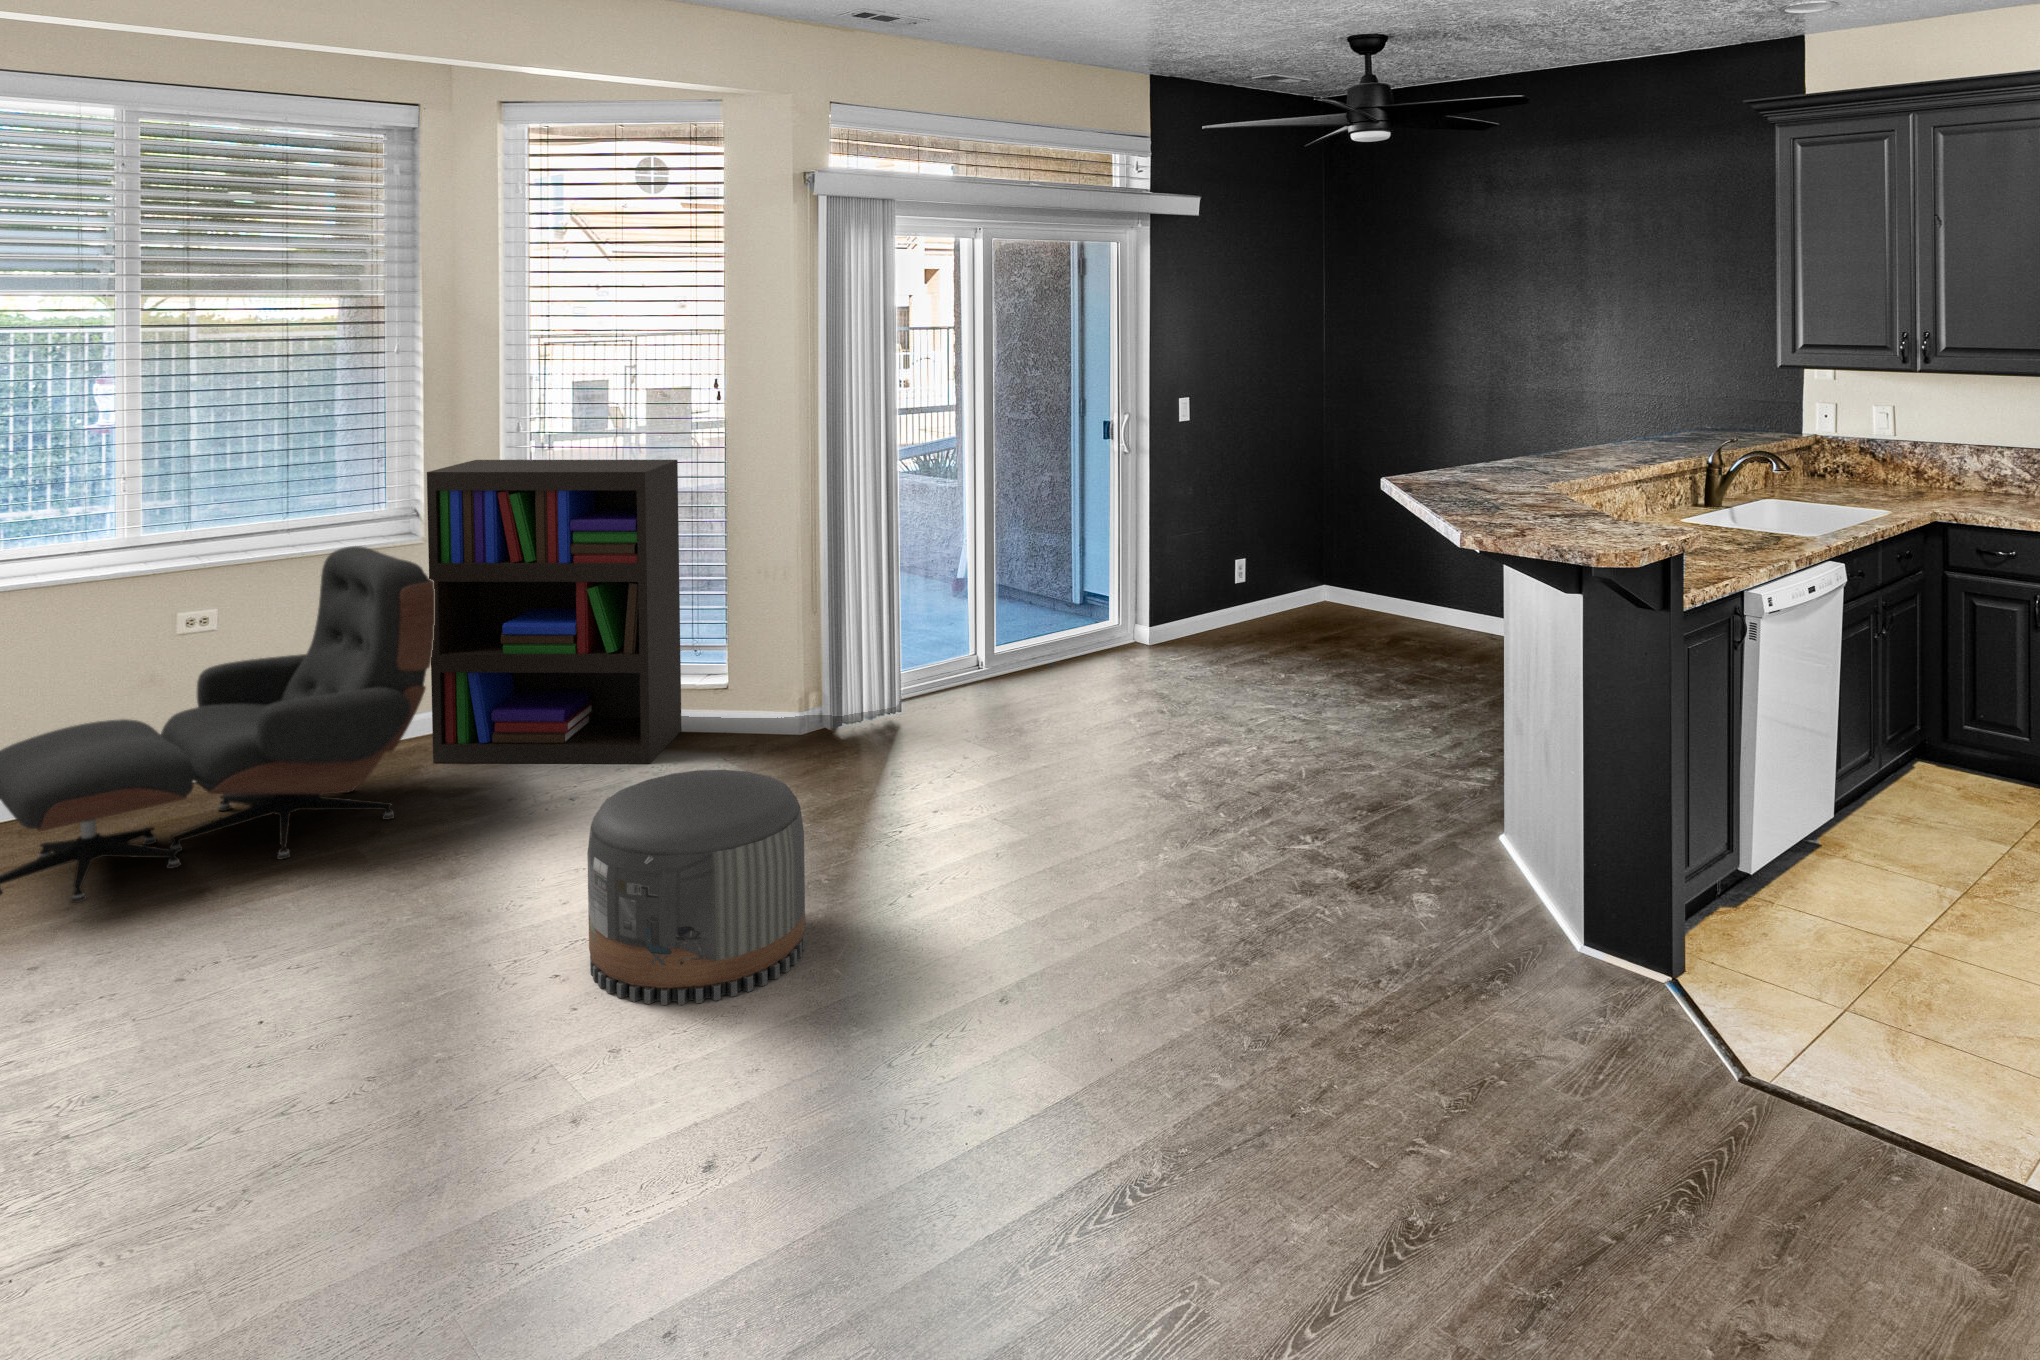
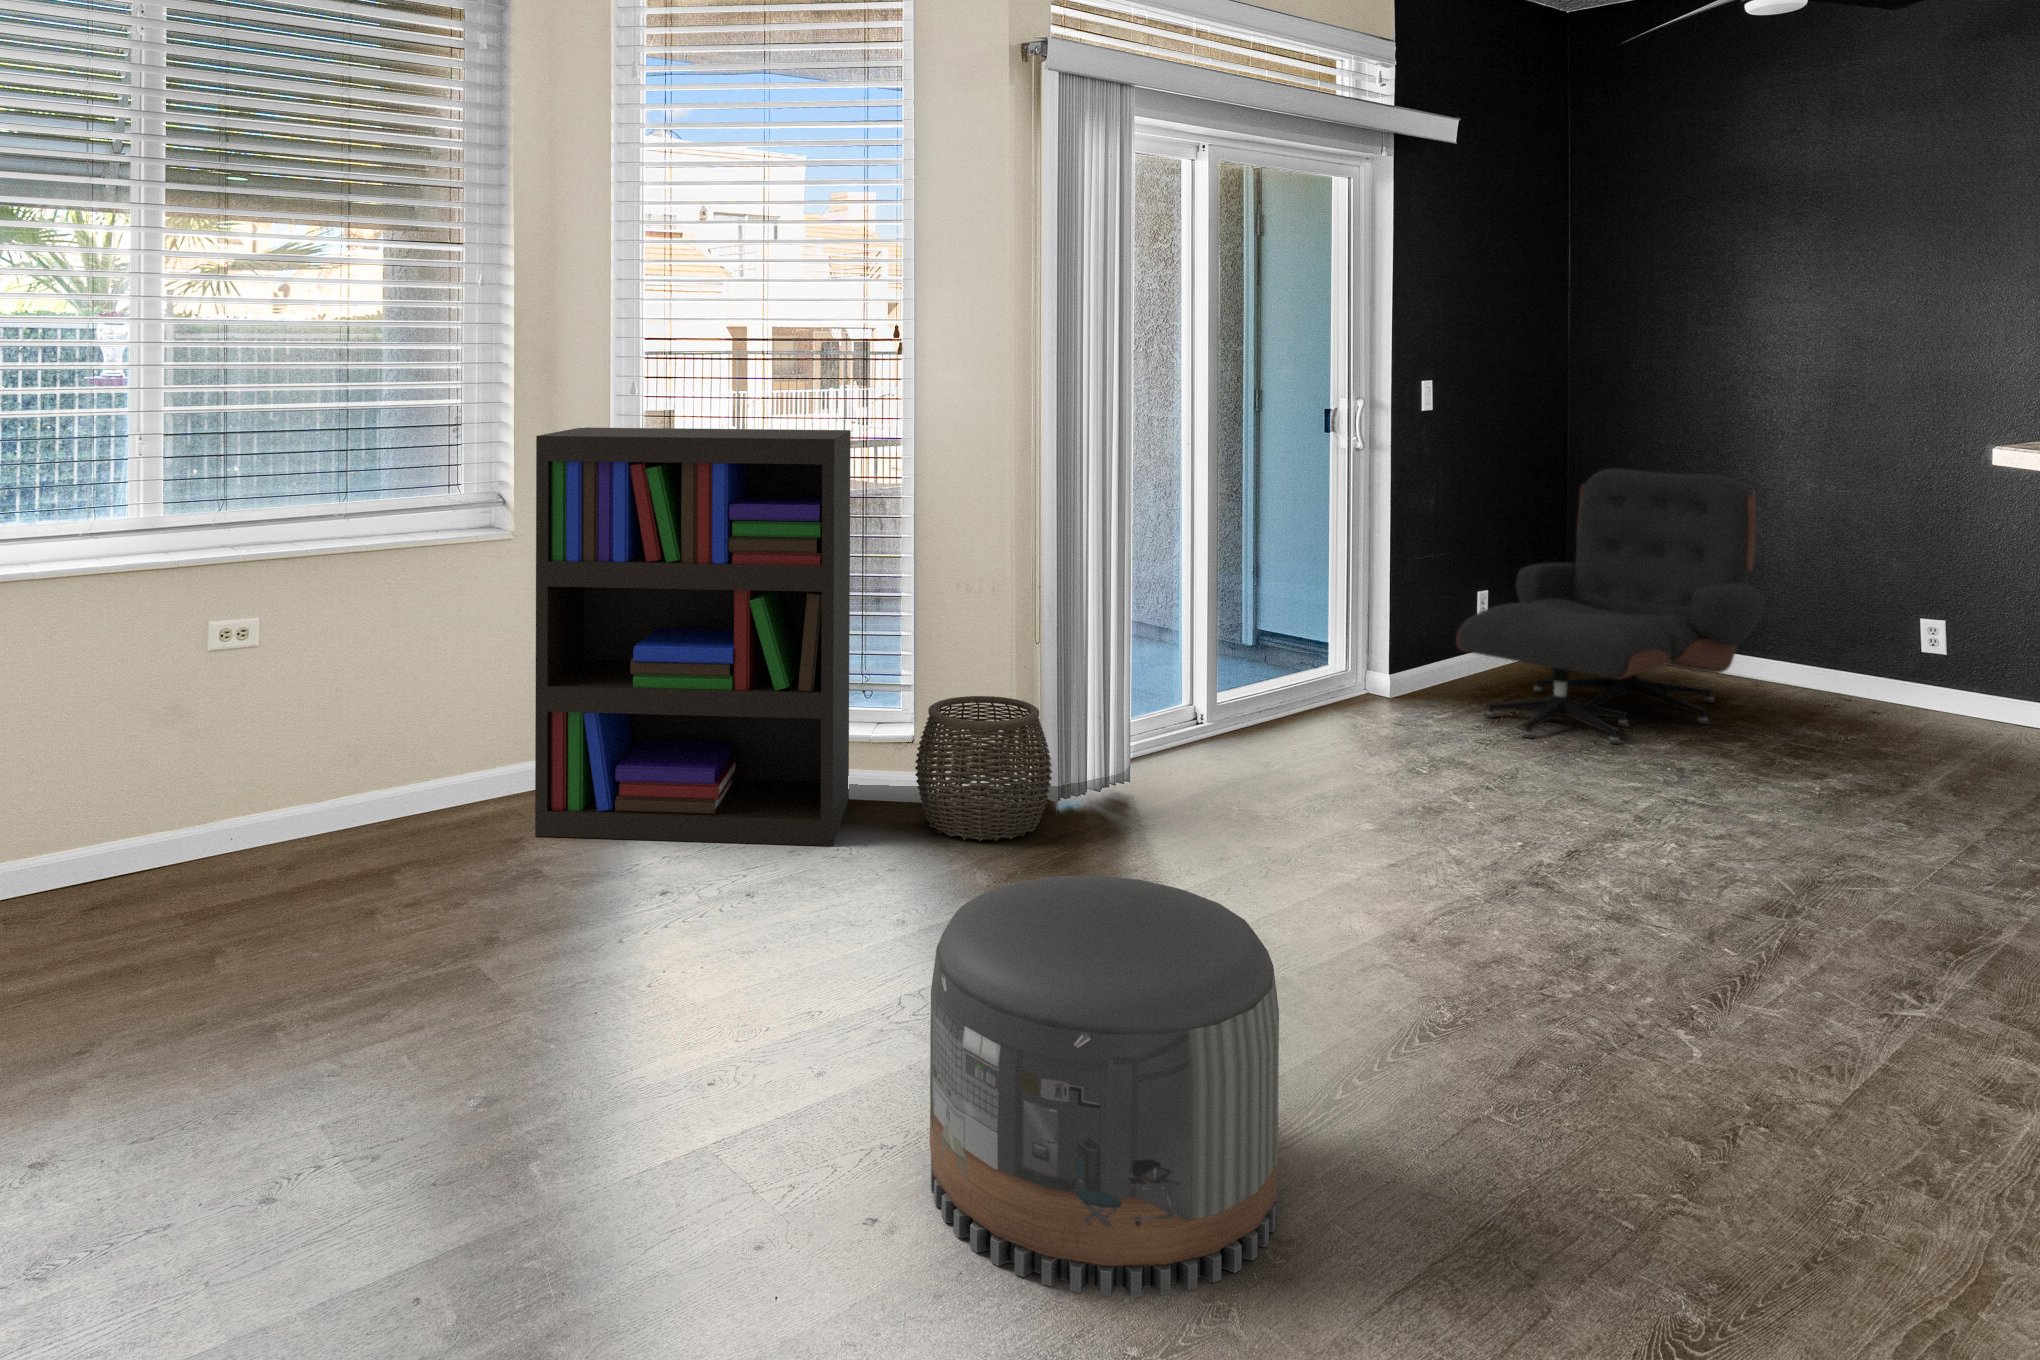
lounge chair: present [0,546,435,903] -> present [1456,468,1765,744]
woven basket: none [718,653,819,758] -> present [915,696,1052,841]

